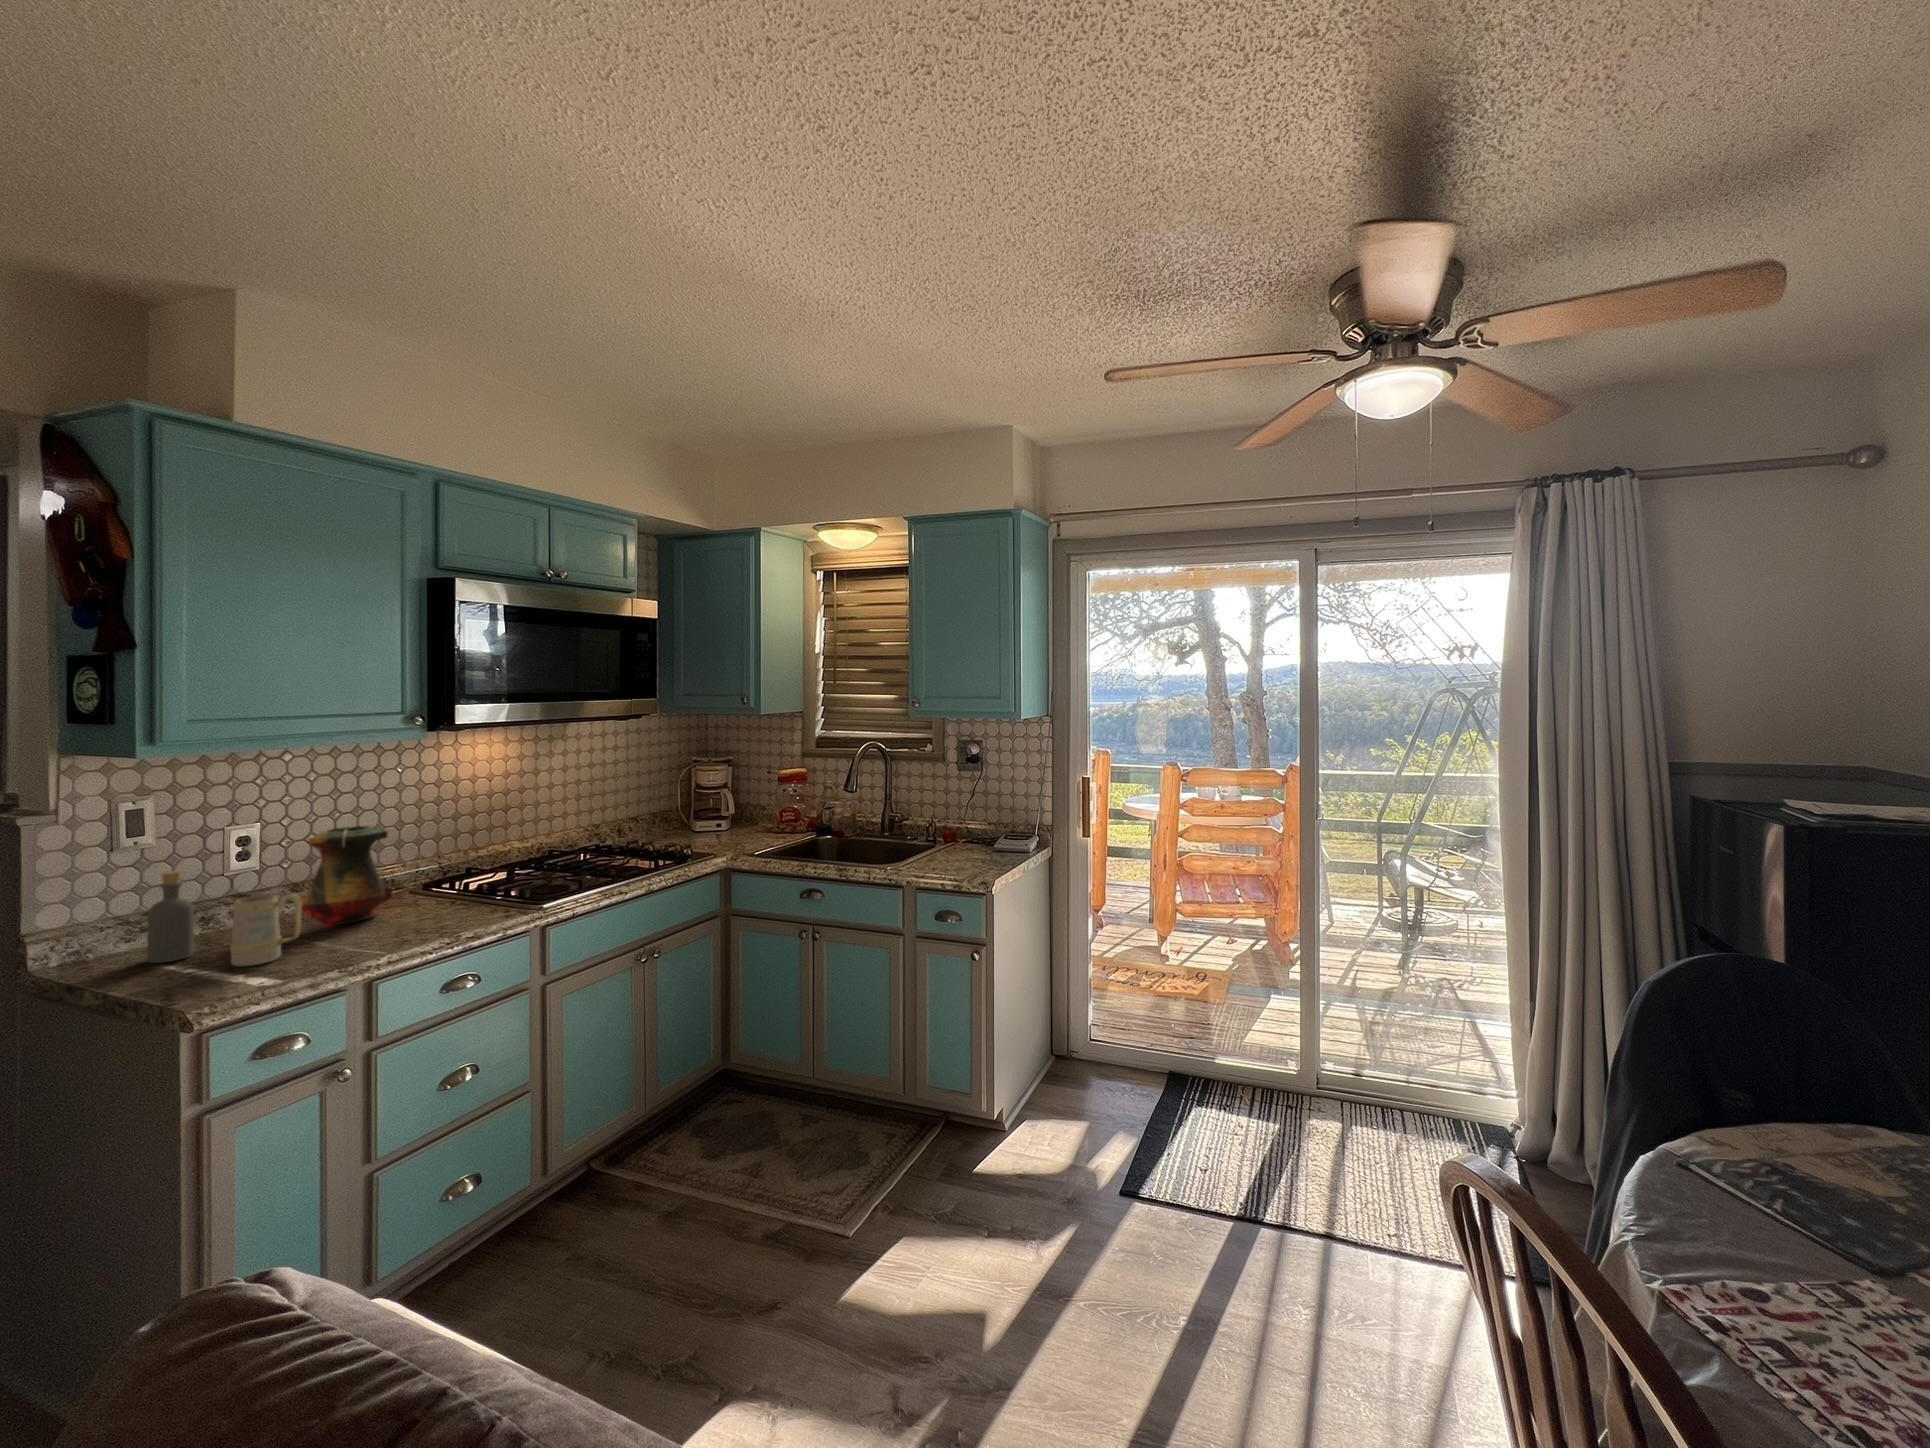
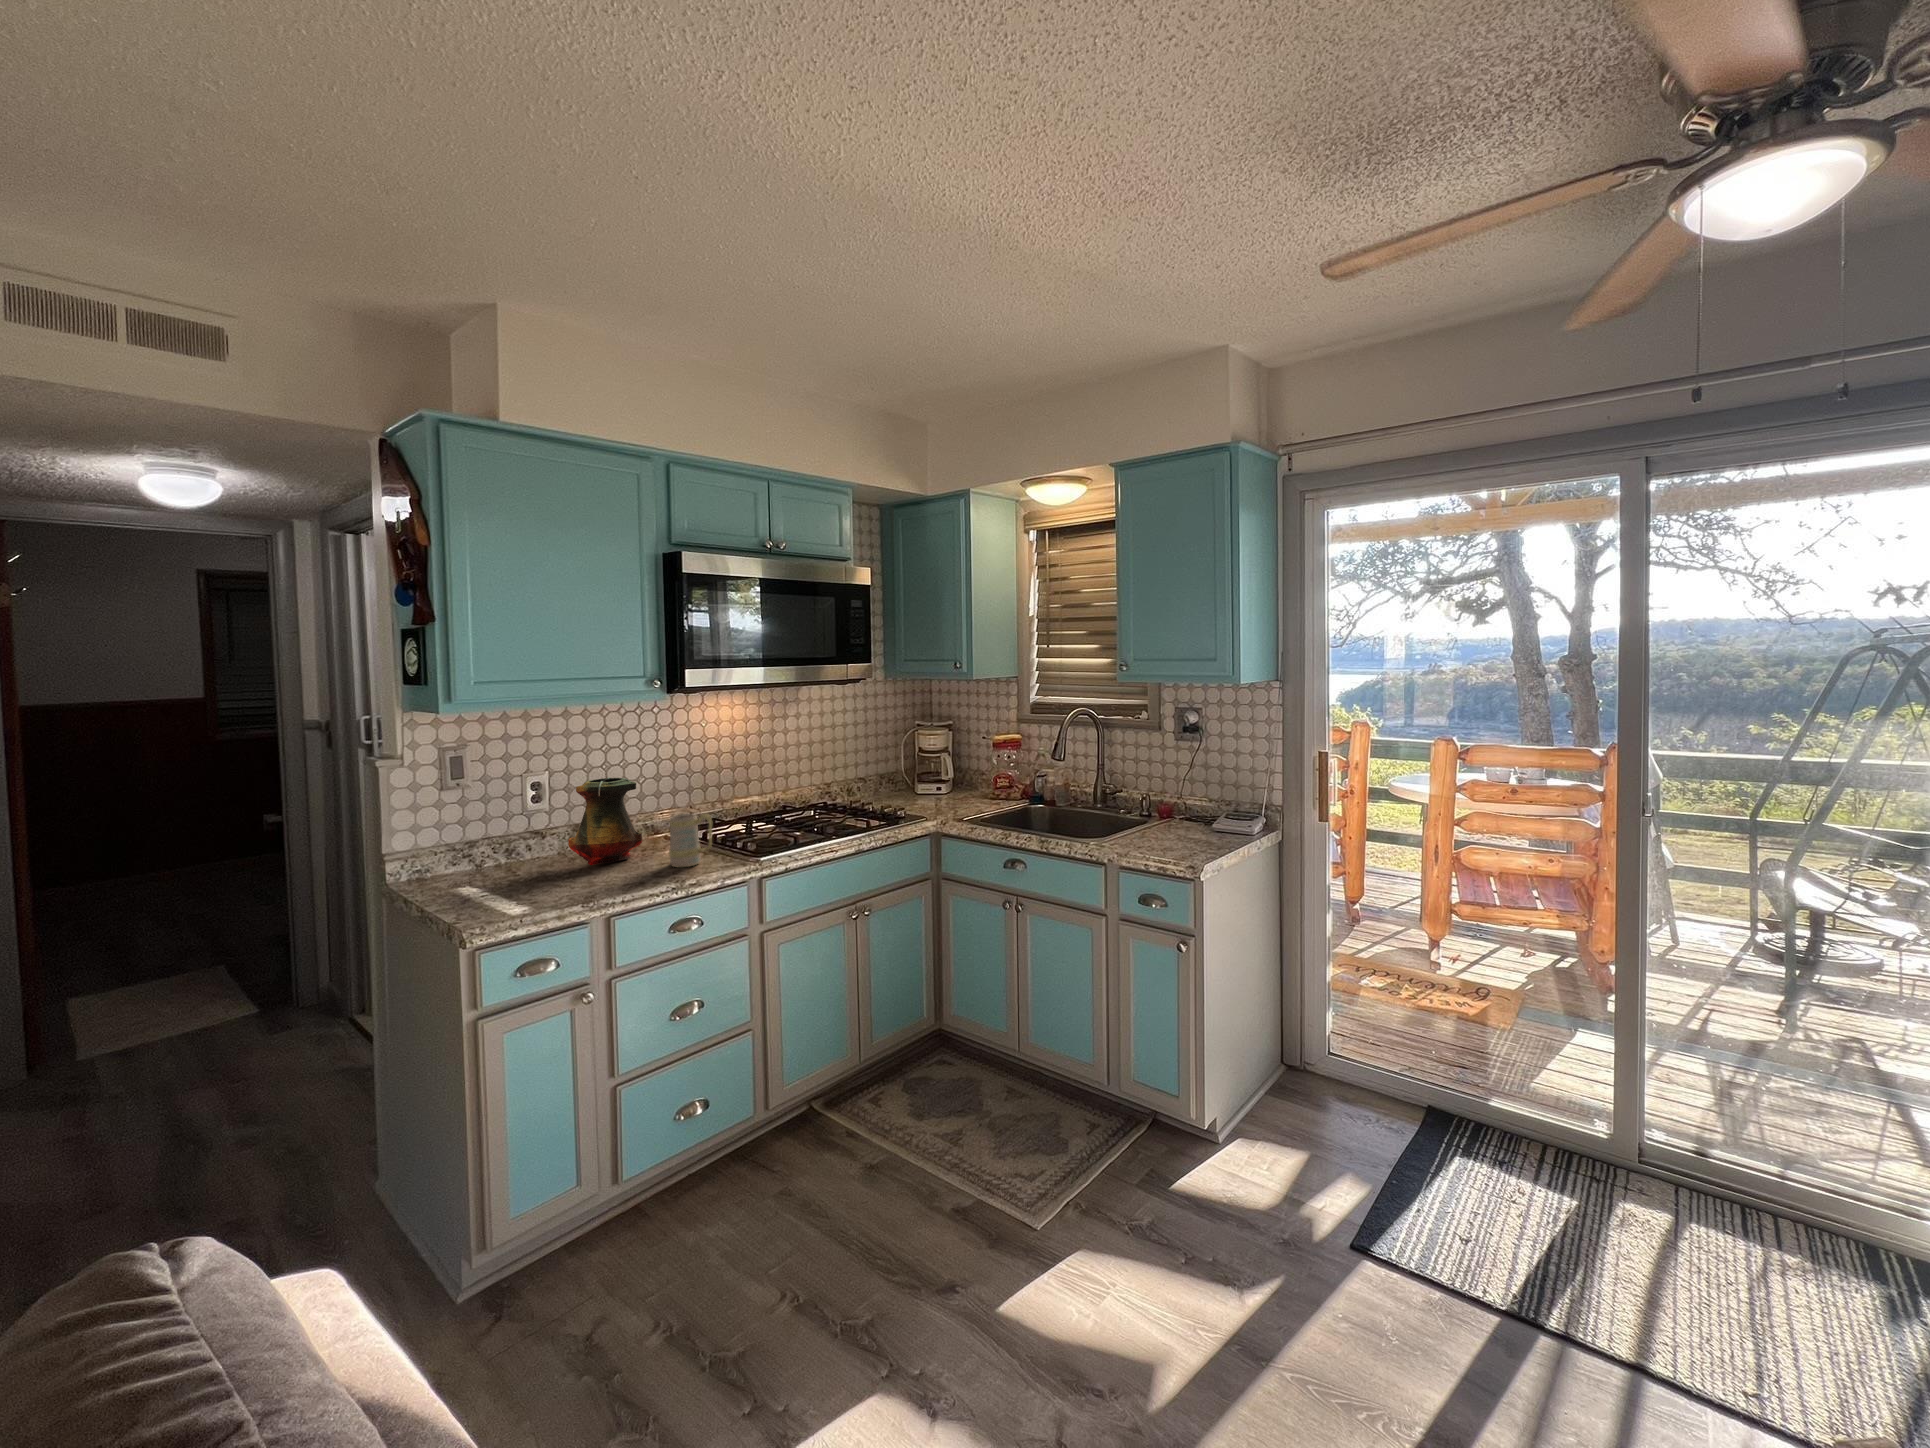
bottle: present [147,871,194,963] -> none [457,811,490,887]
mug: present [230,893,302,967] -> present [669,814,712,867]

